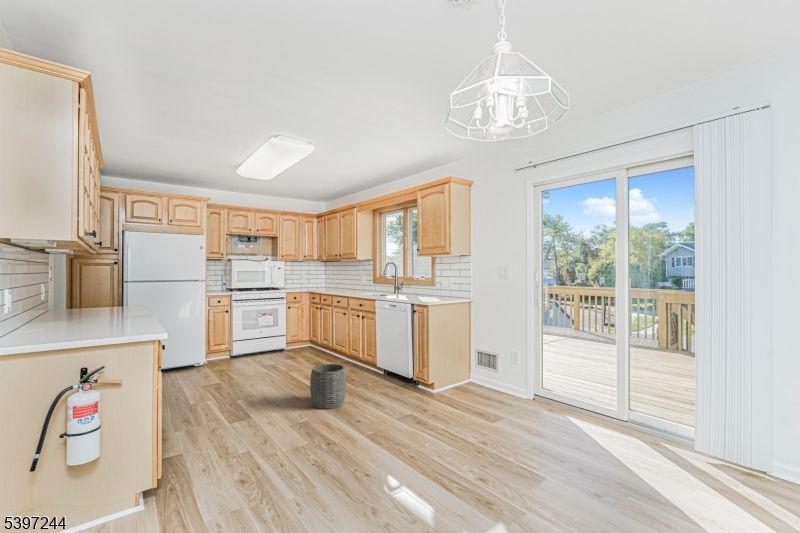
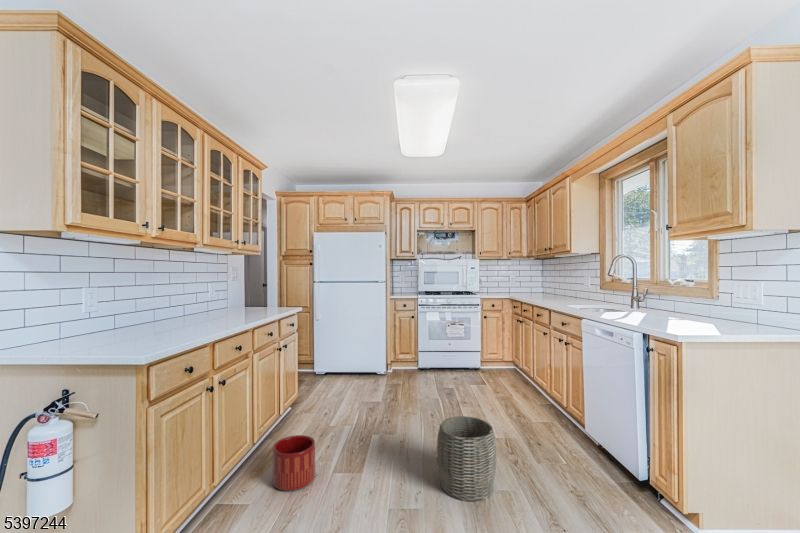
planter: none [193,400,227,438] -> present [273,435,315,491]

